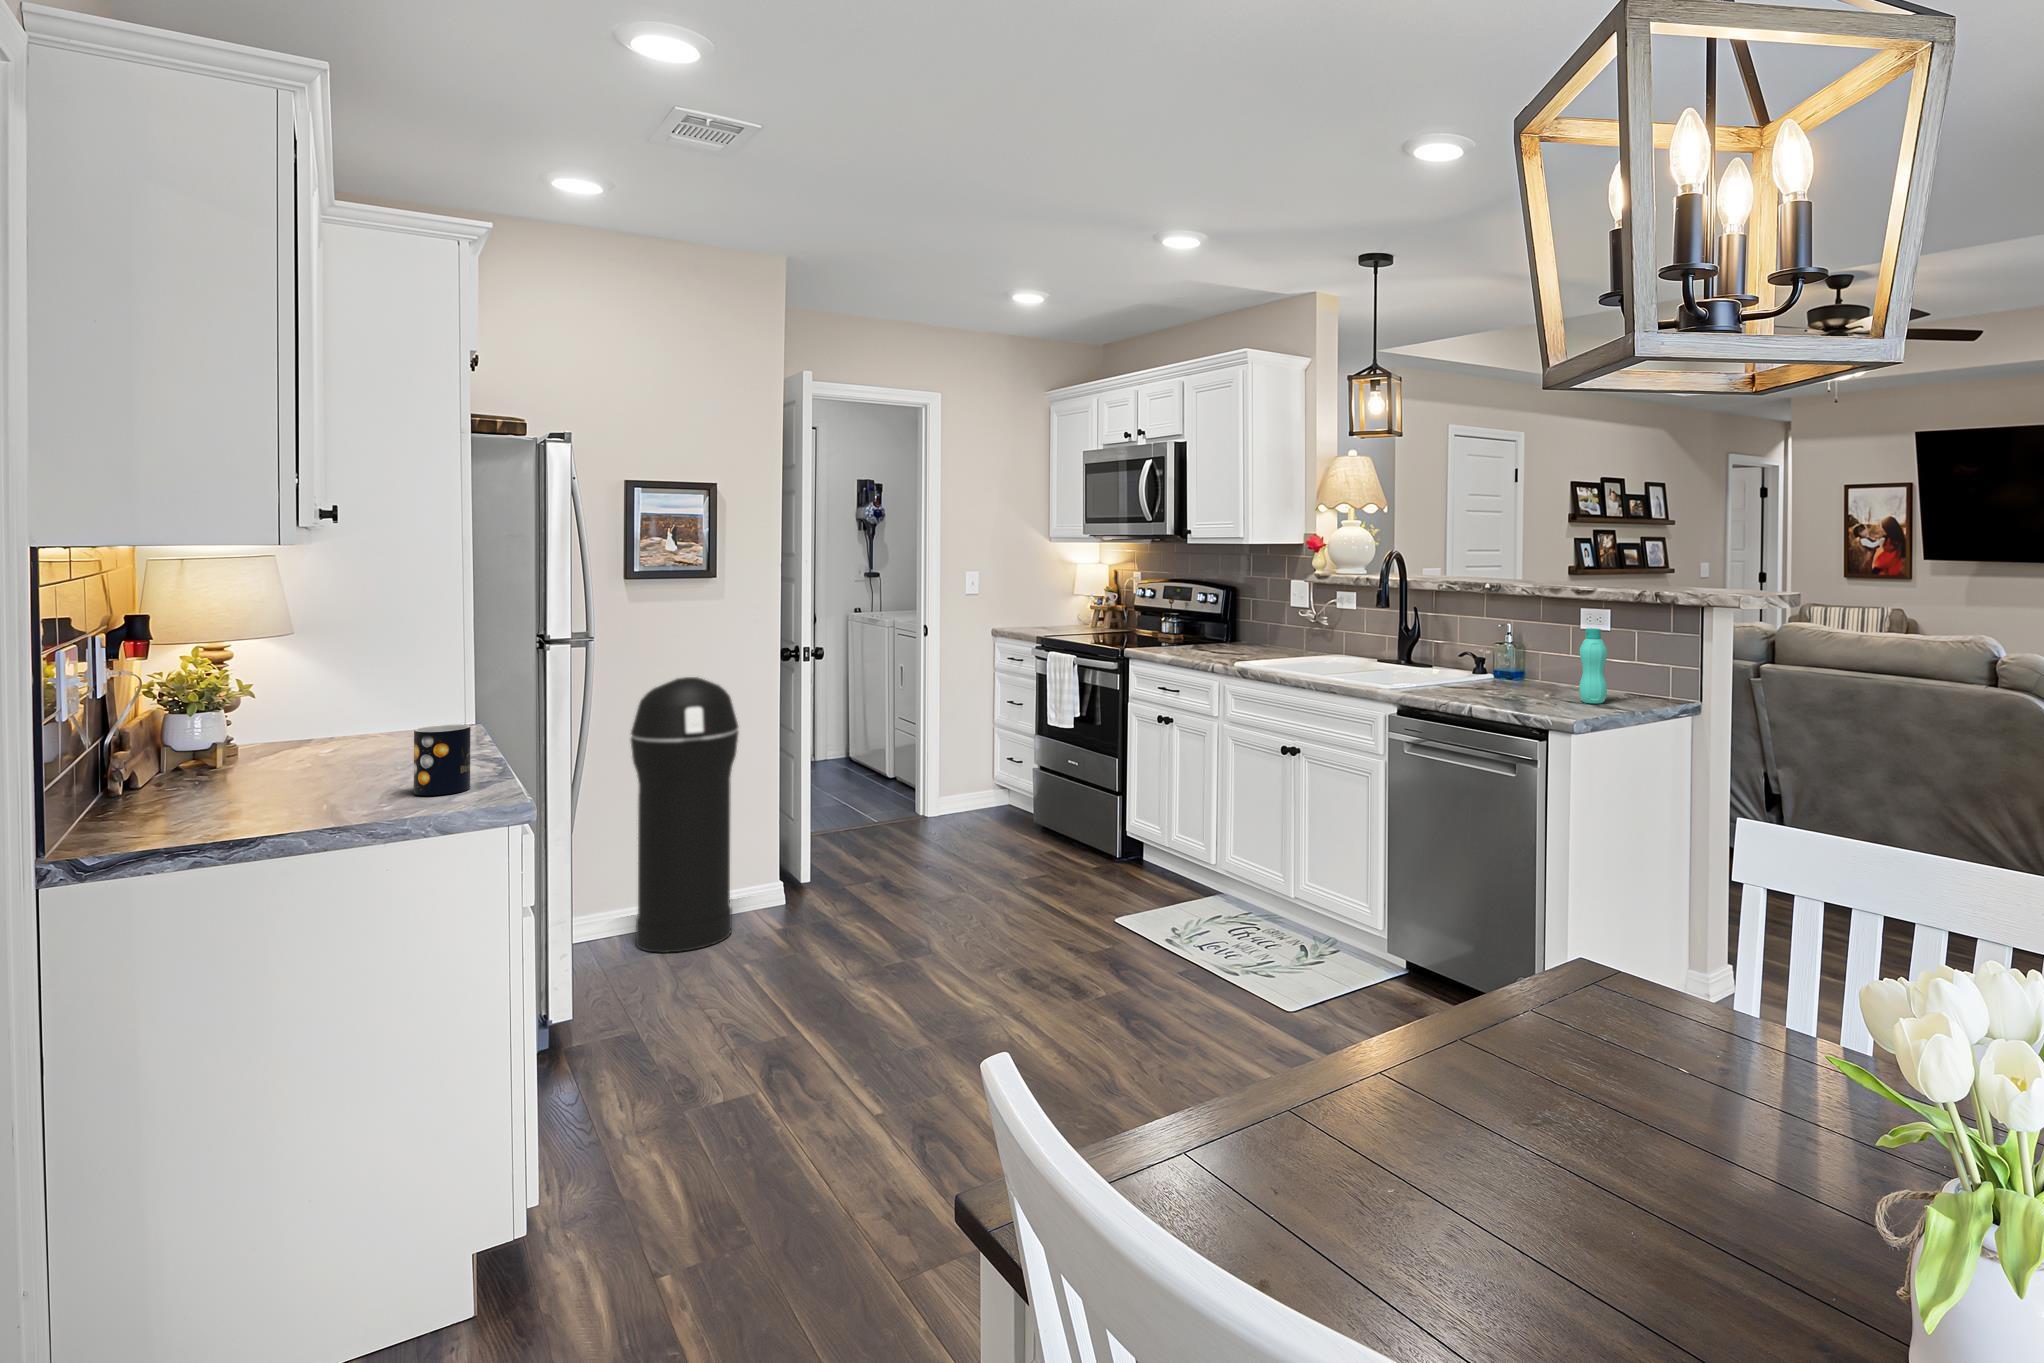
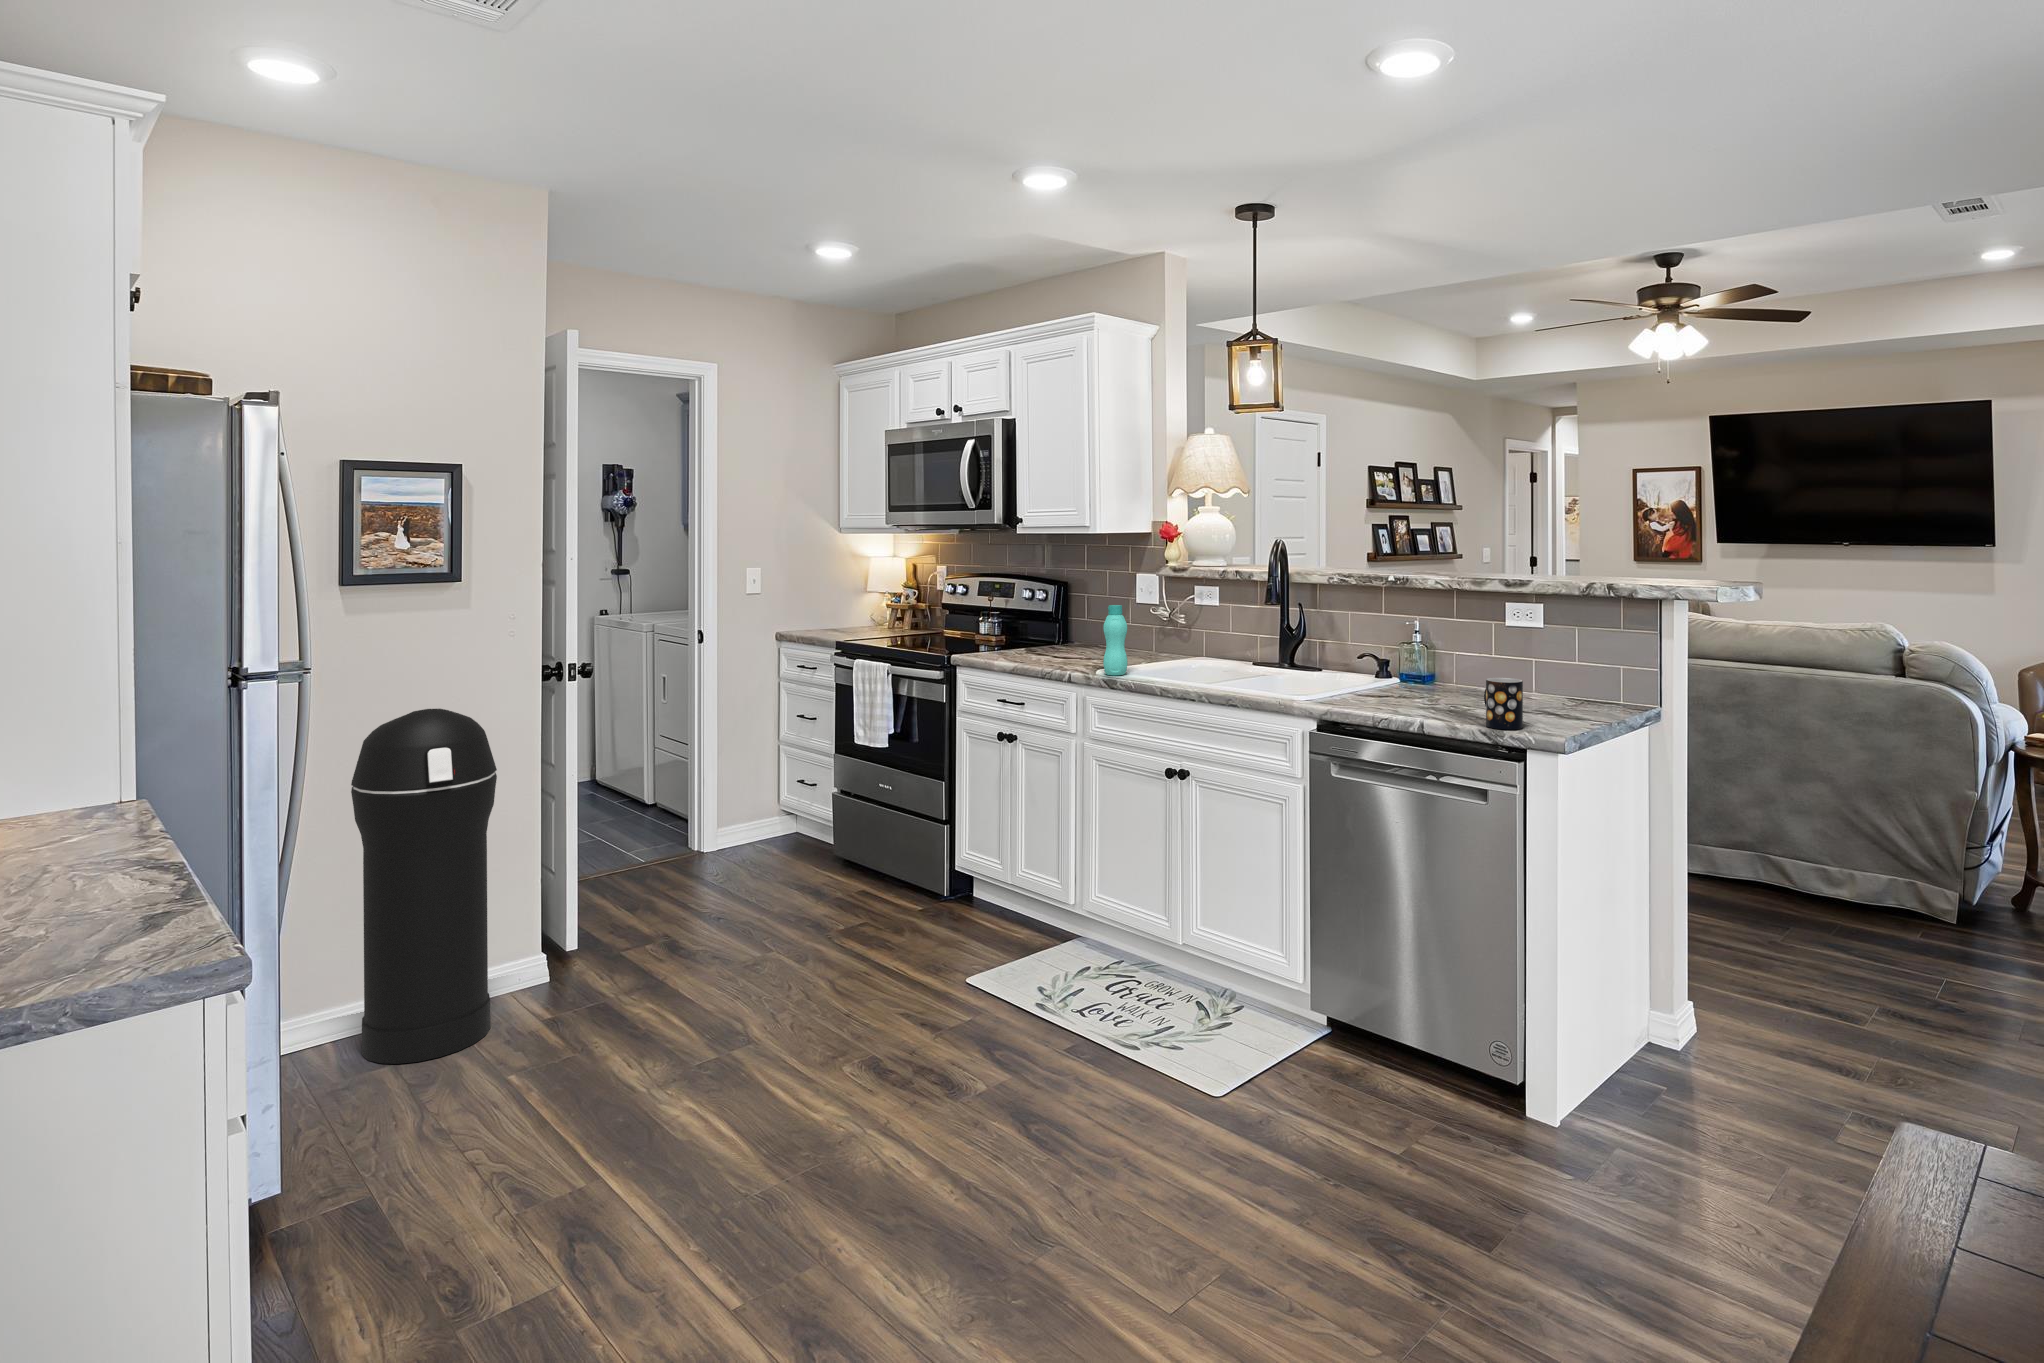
bottle: present [1579,628,1607,703] -> present [1103,605,1128,675]
mug: present [414,724,470,795] -> present [1484,678,1523,730]

